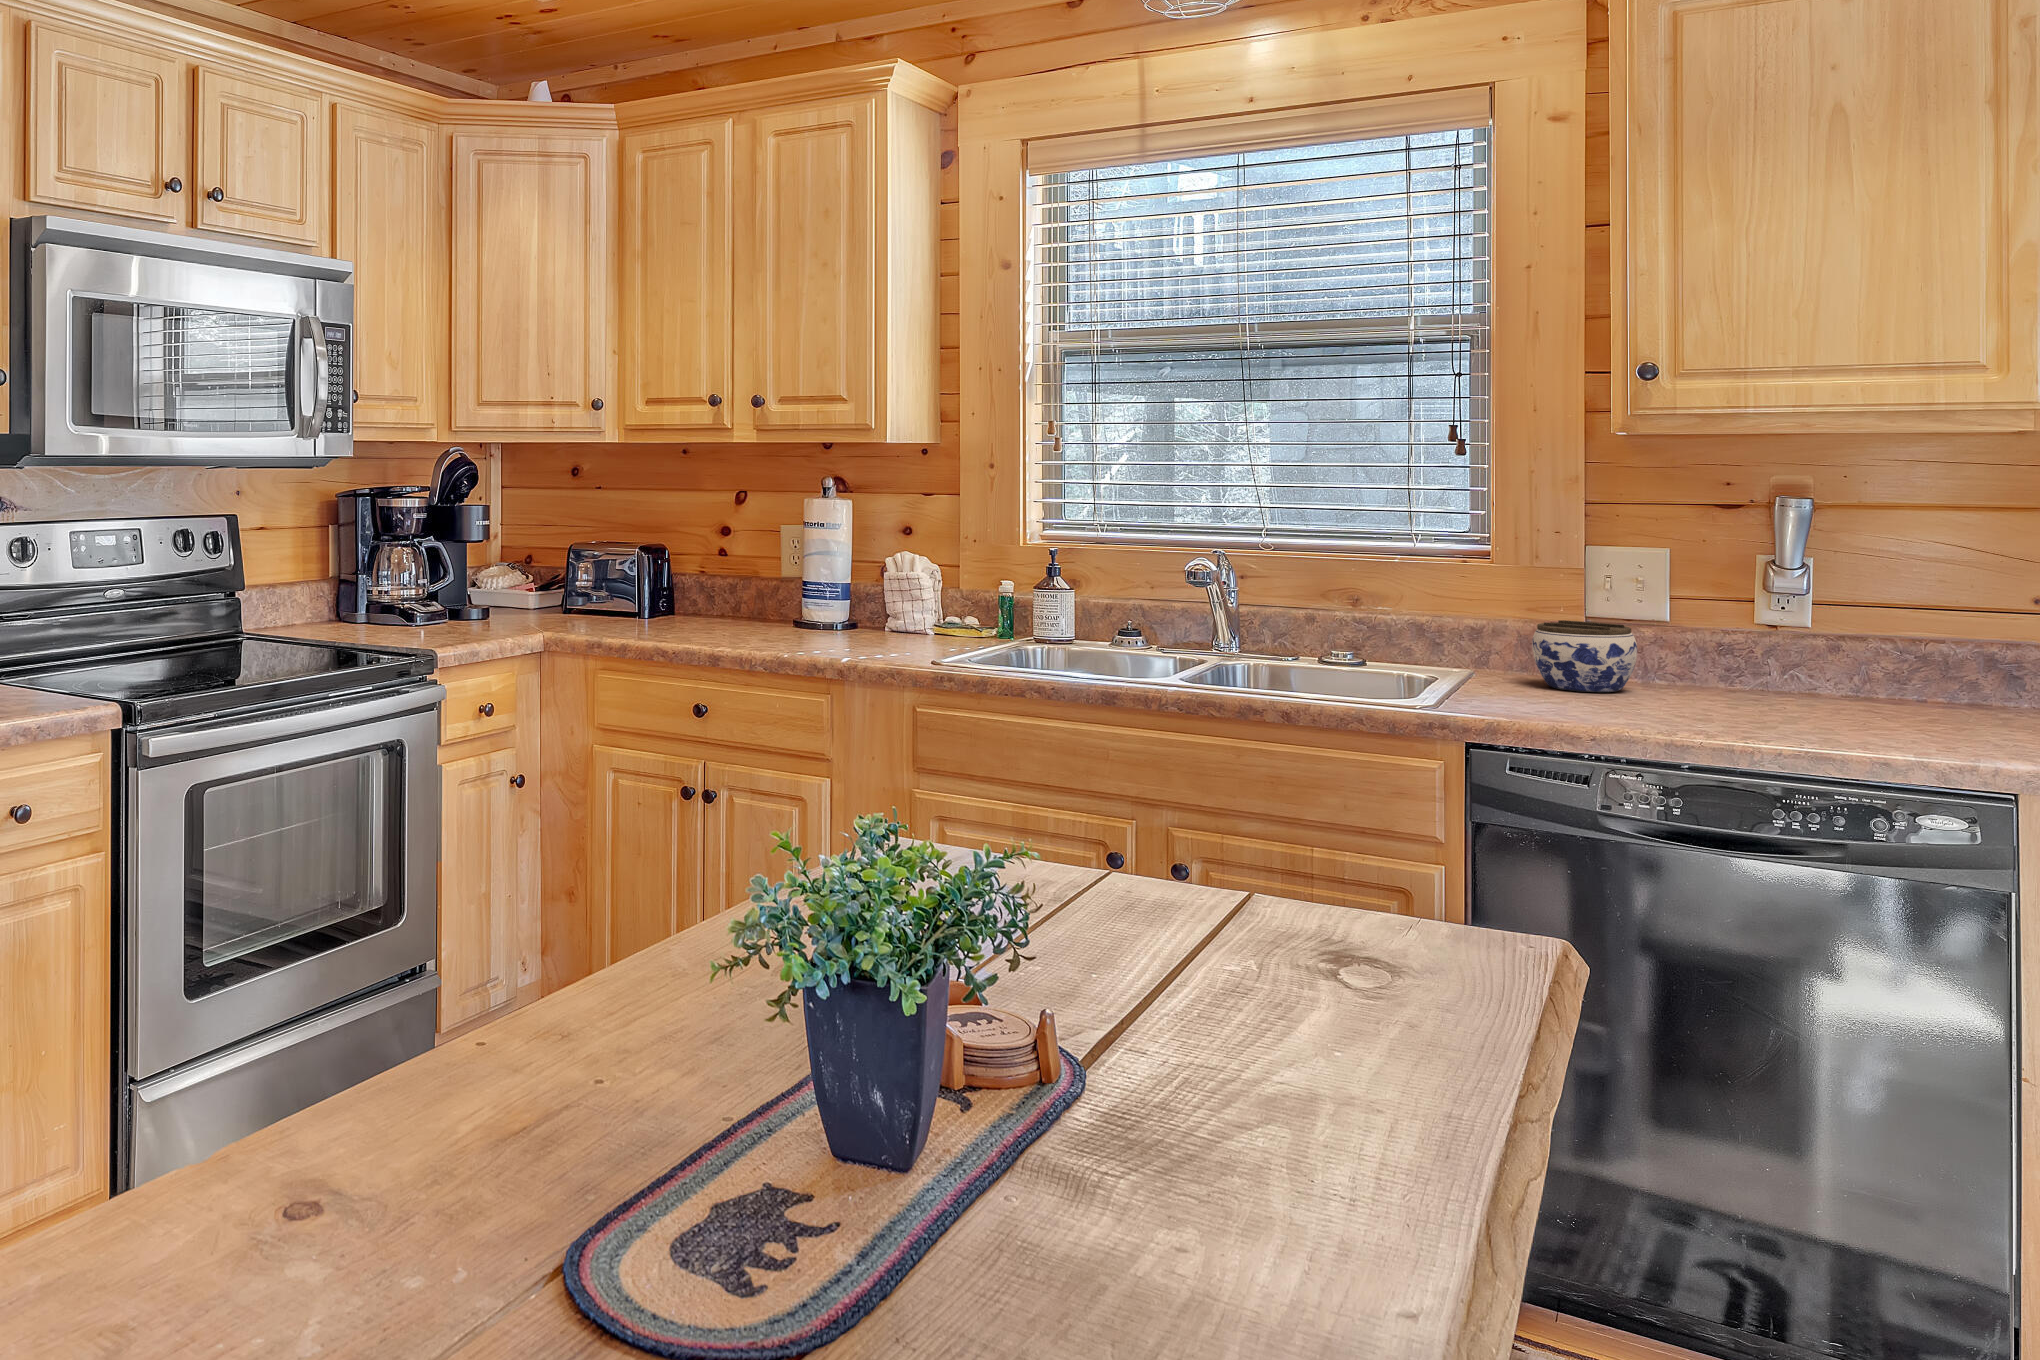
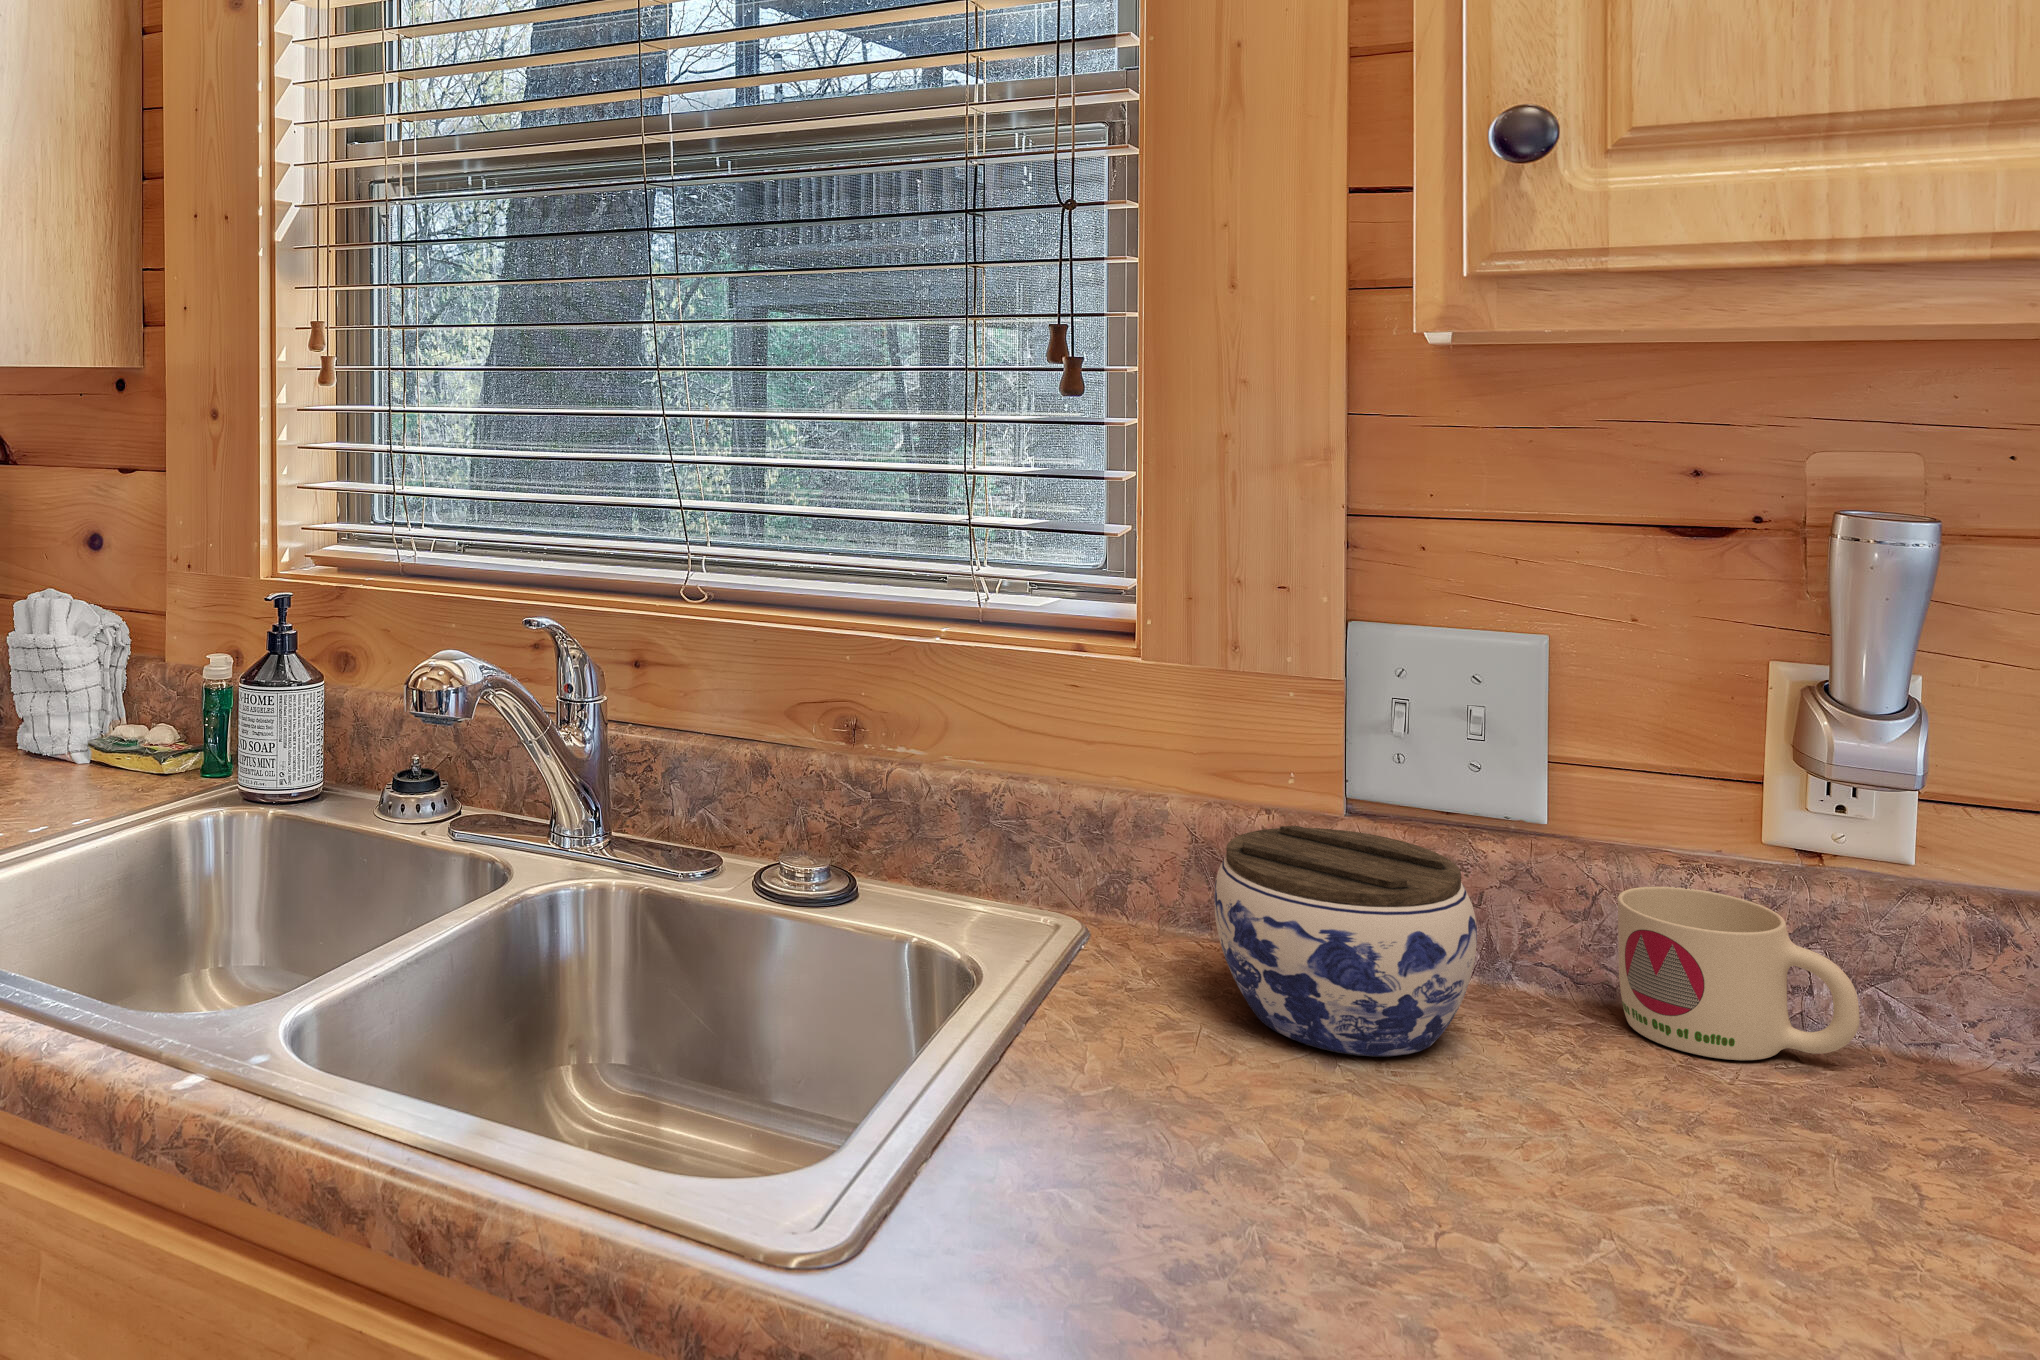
mug: none [1695,642,1784,695] -> present [1618,887,1859,1060]

